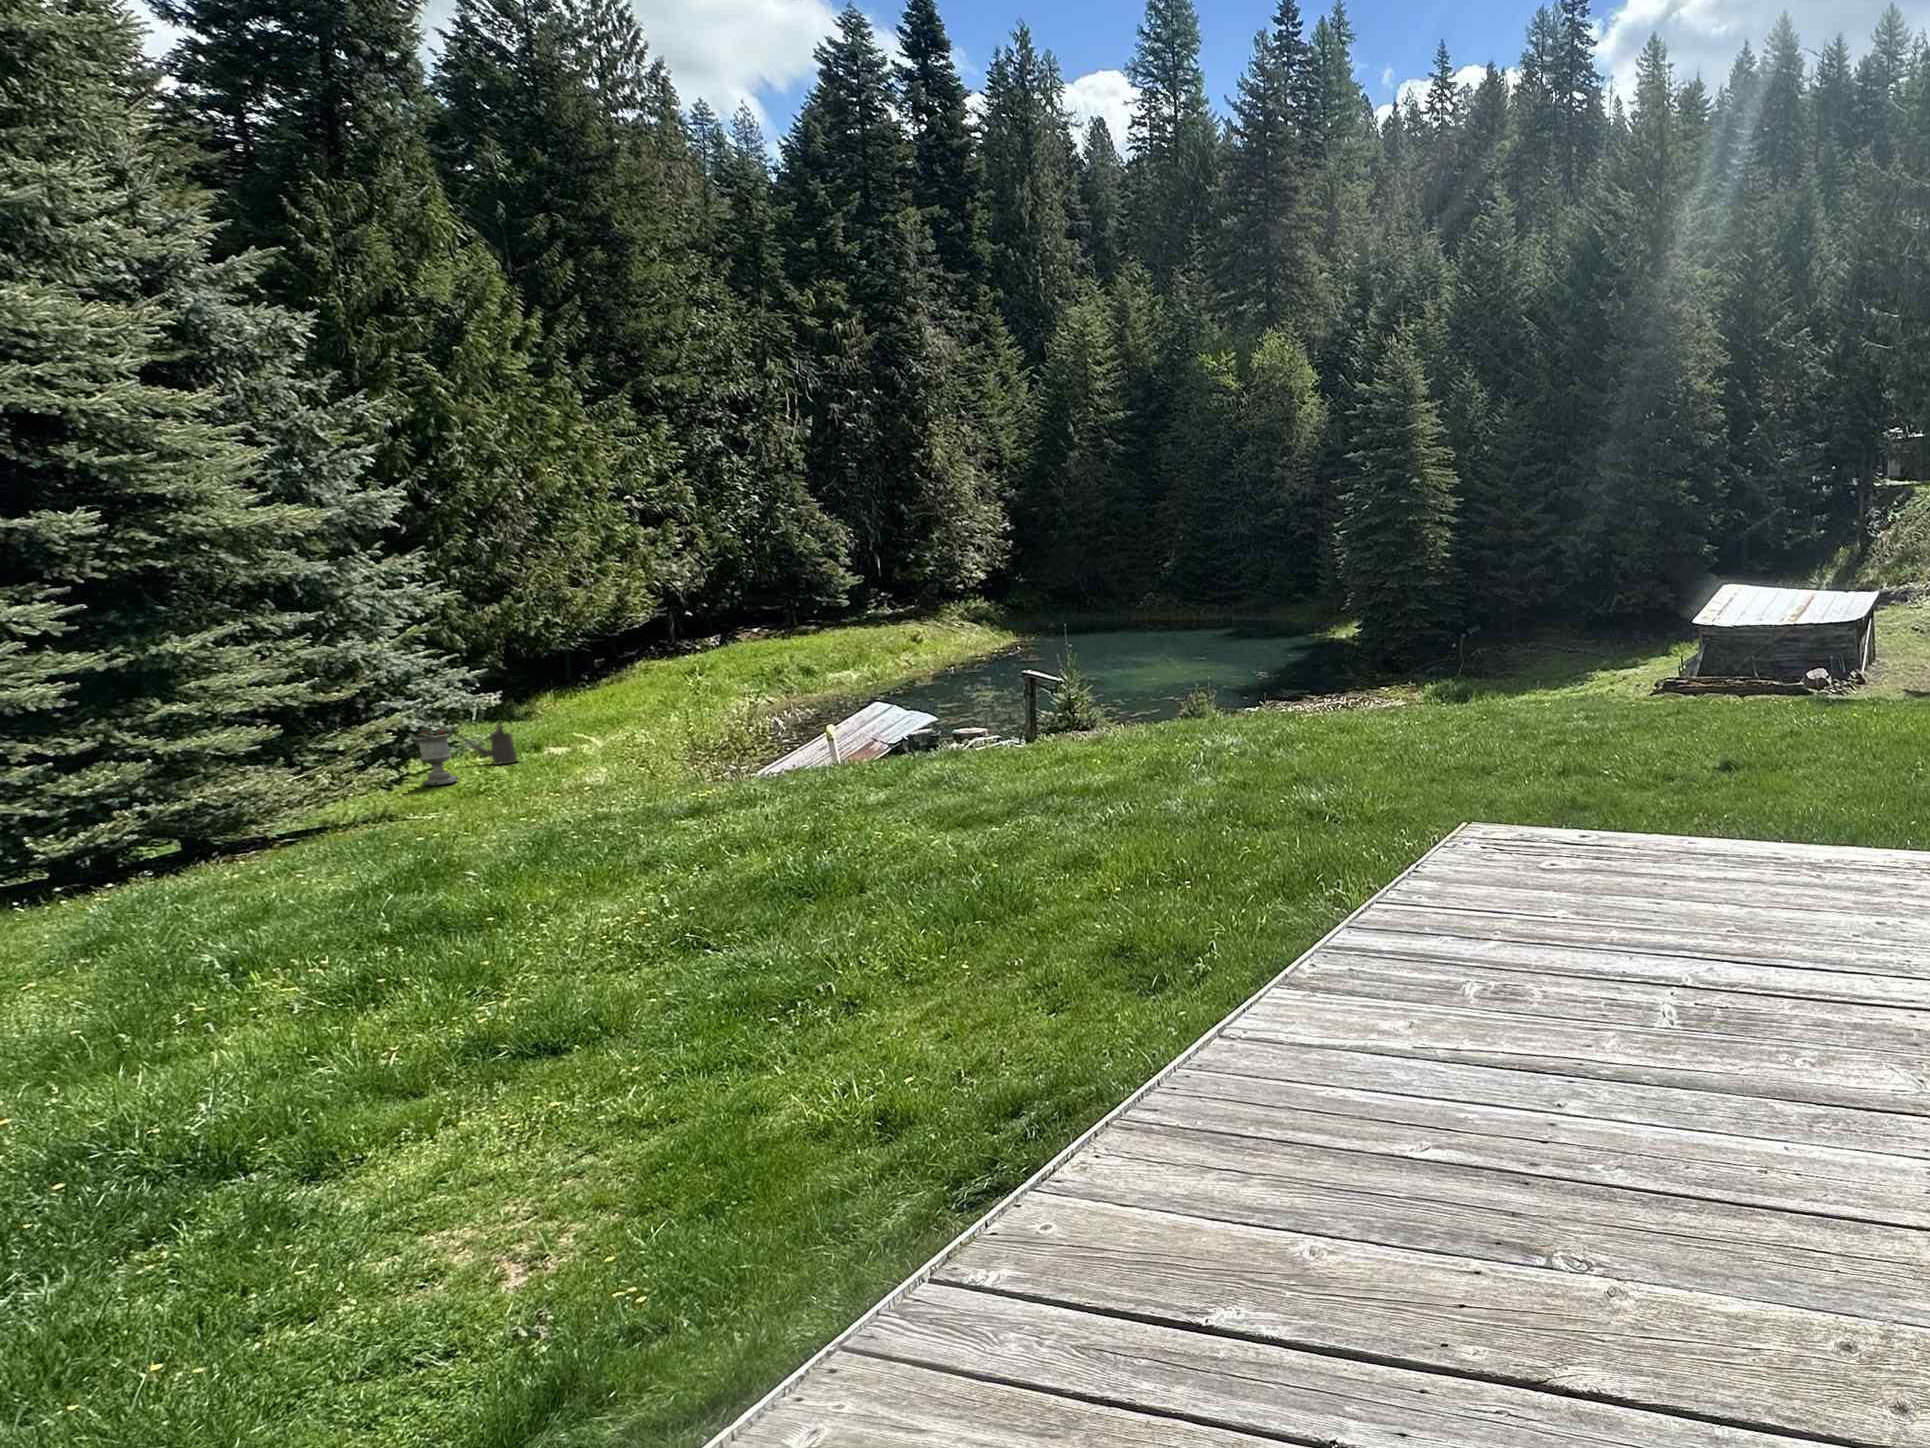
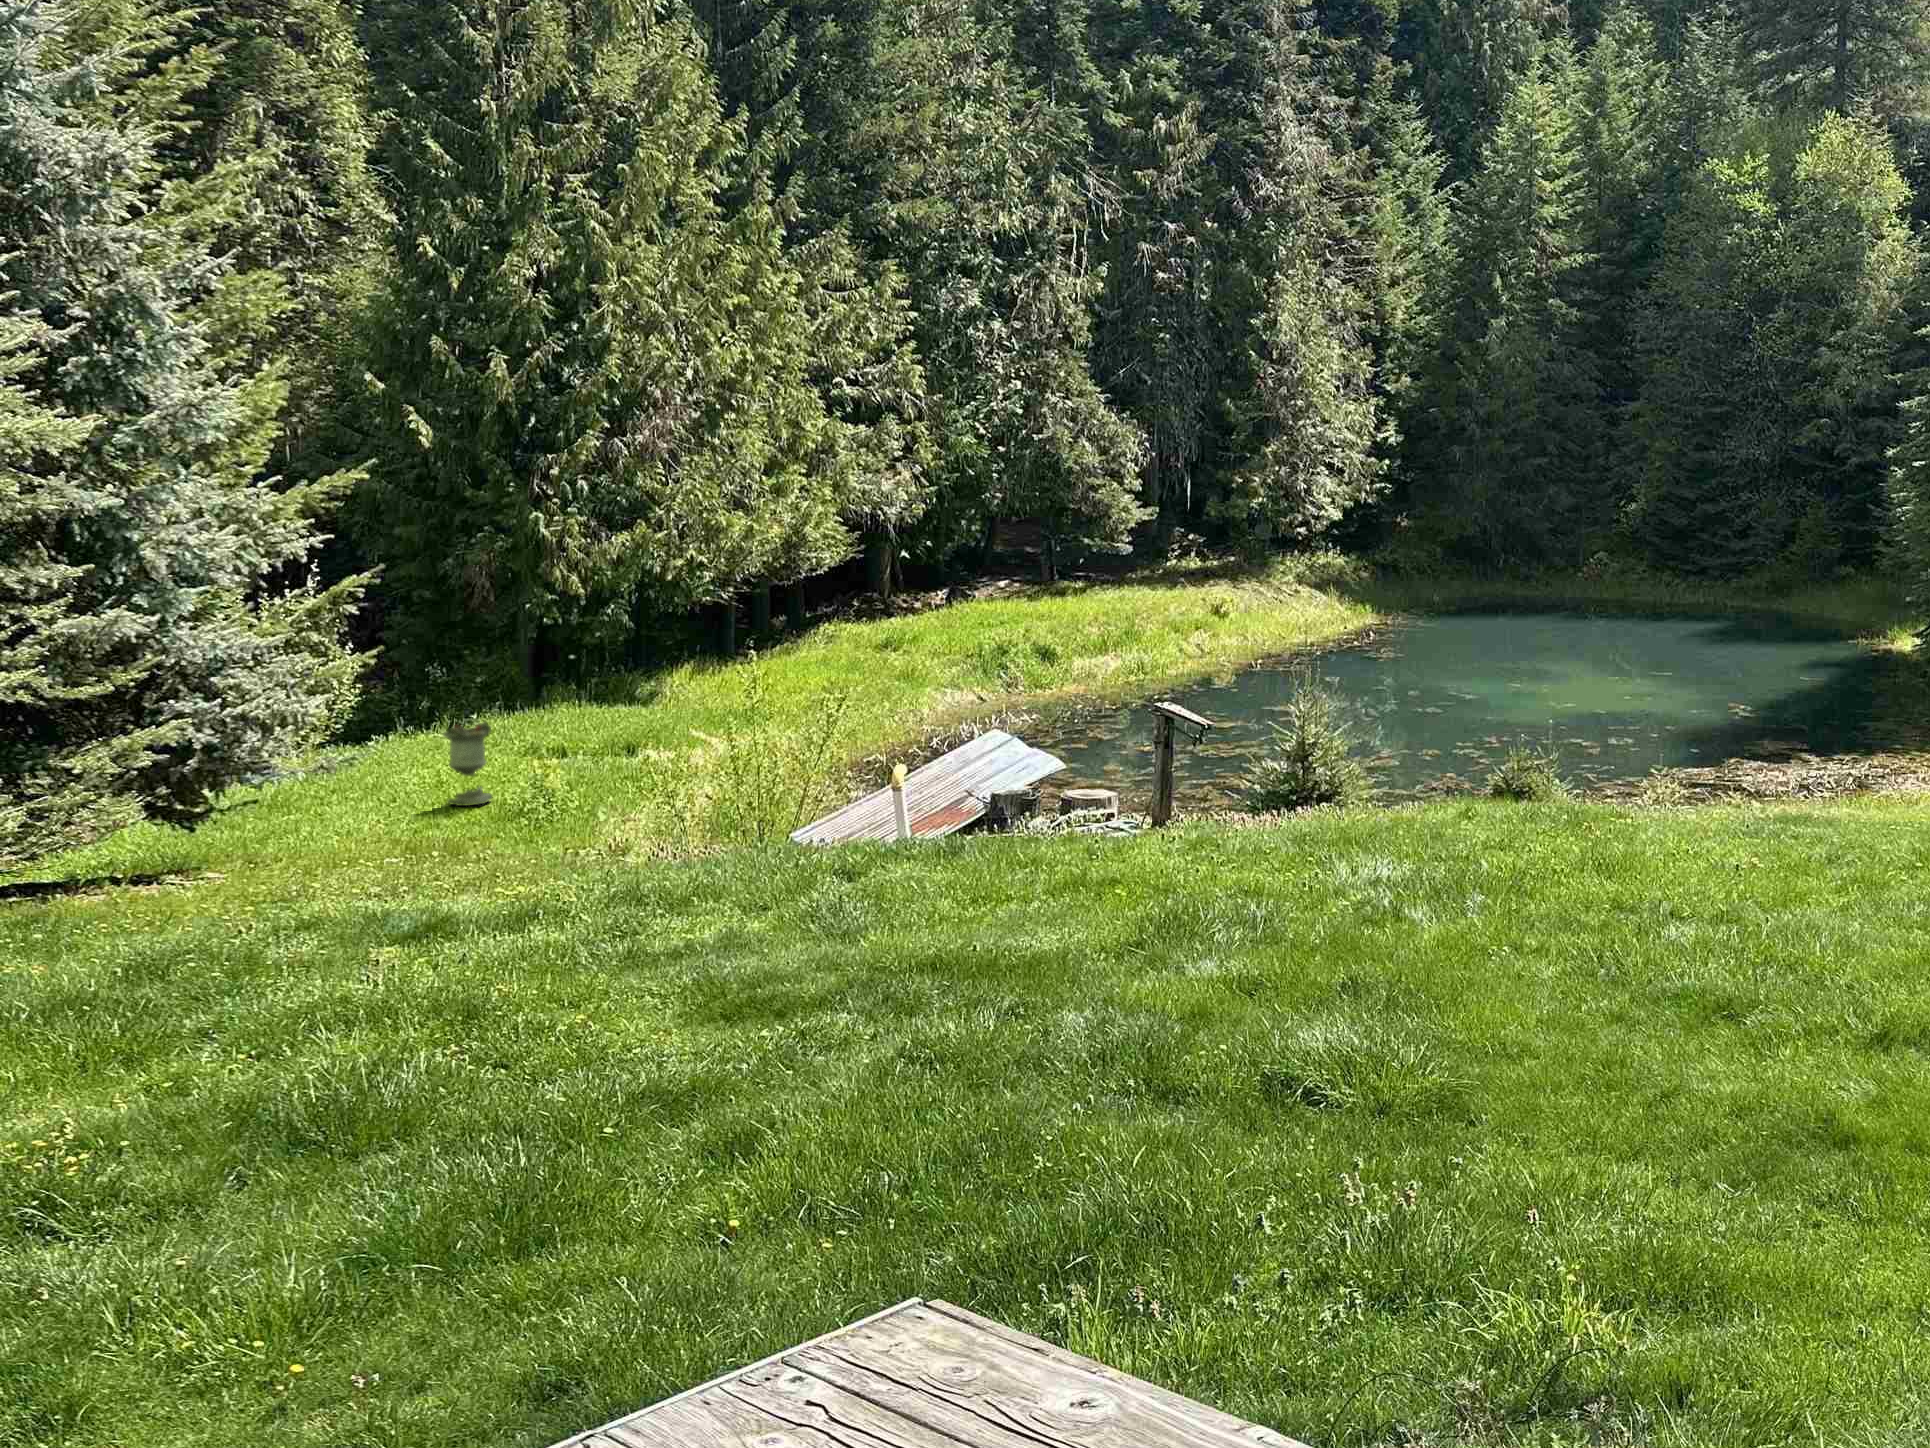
watering can: present [459,724,517,765] -> none [511,718,590,780]

